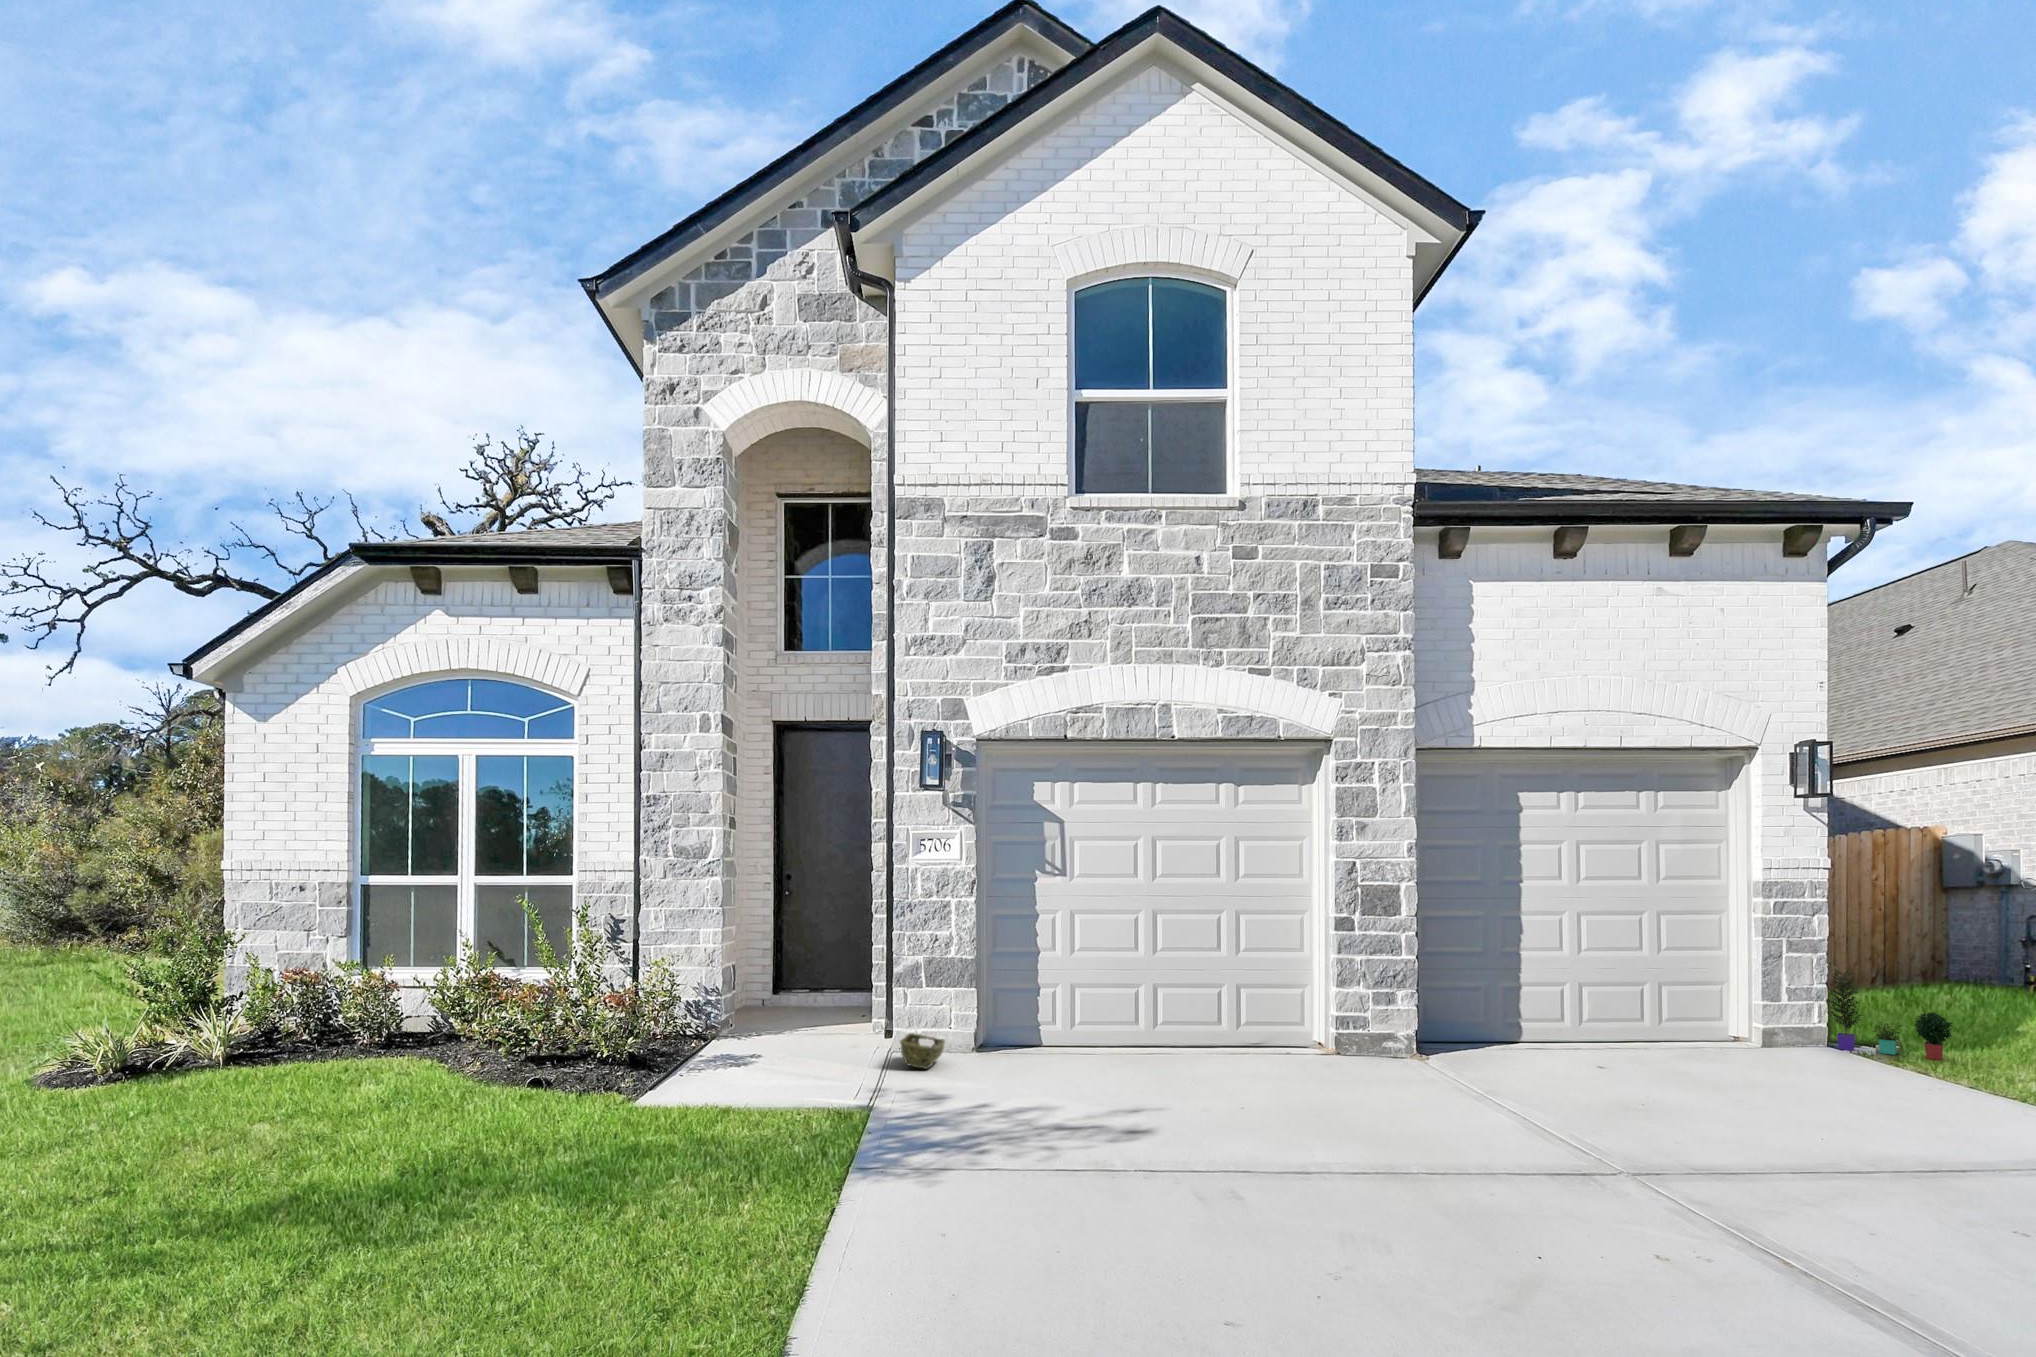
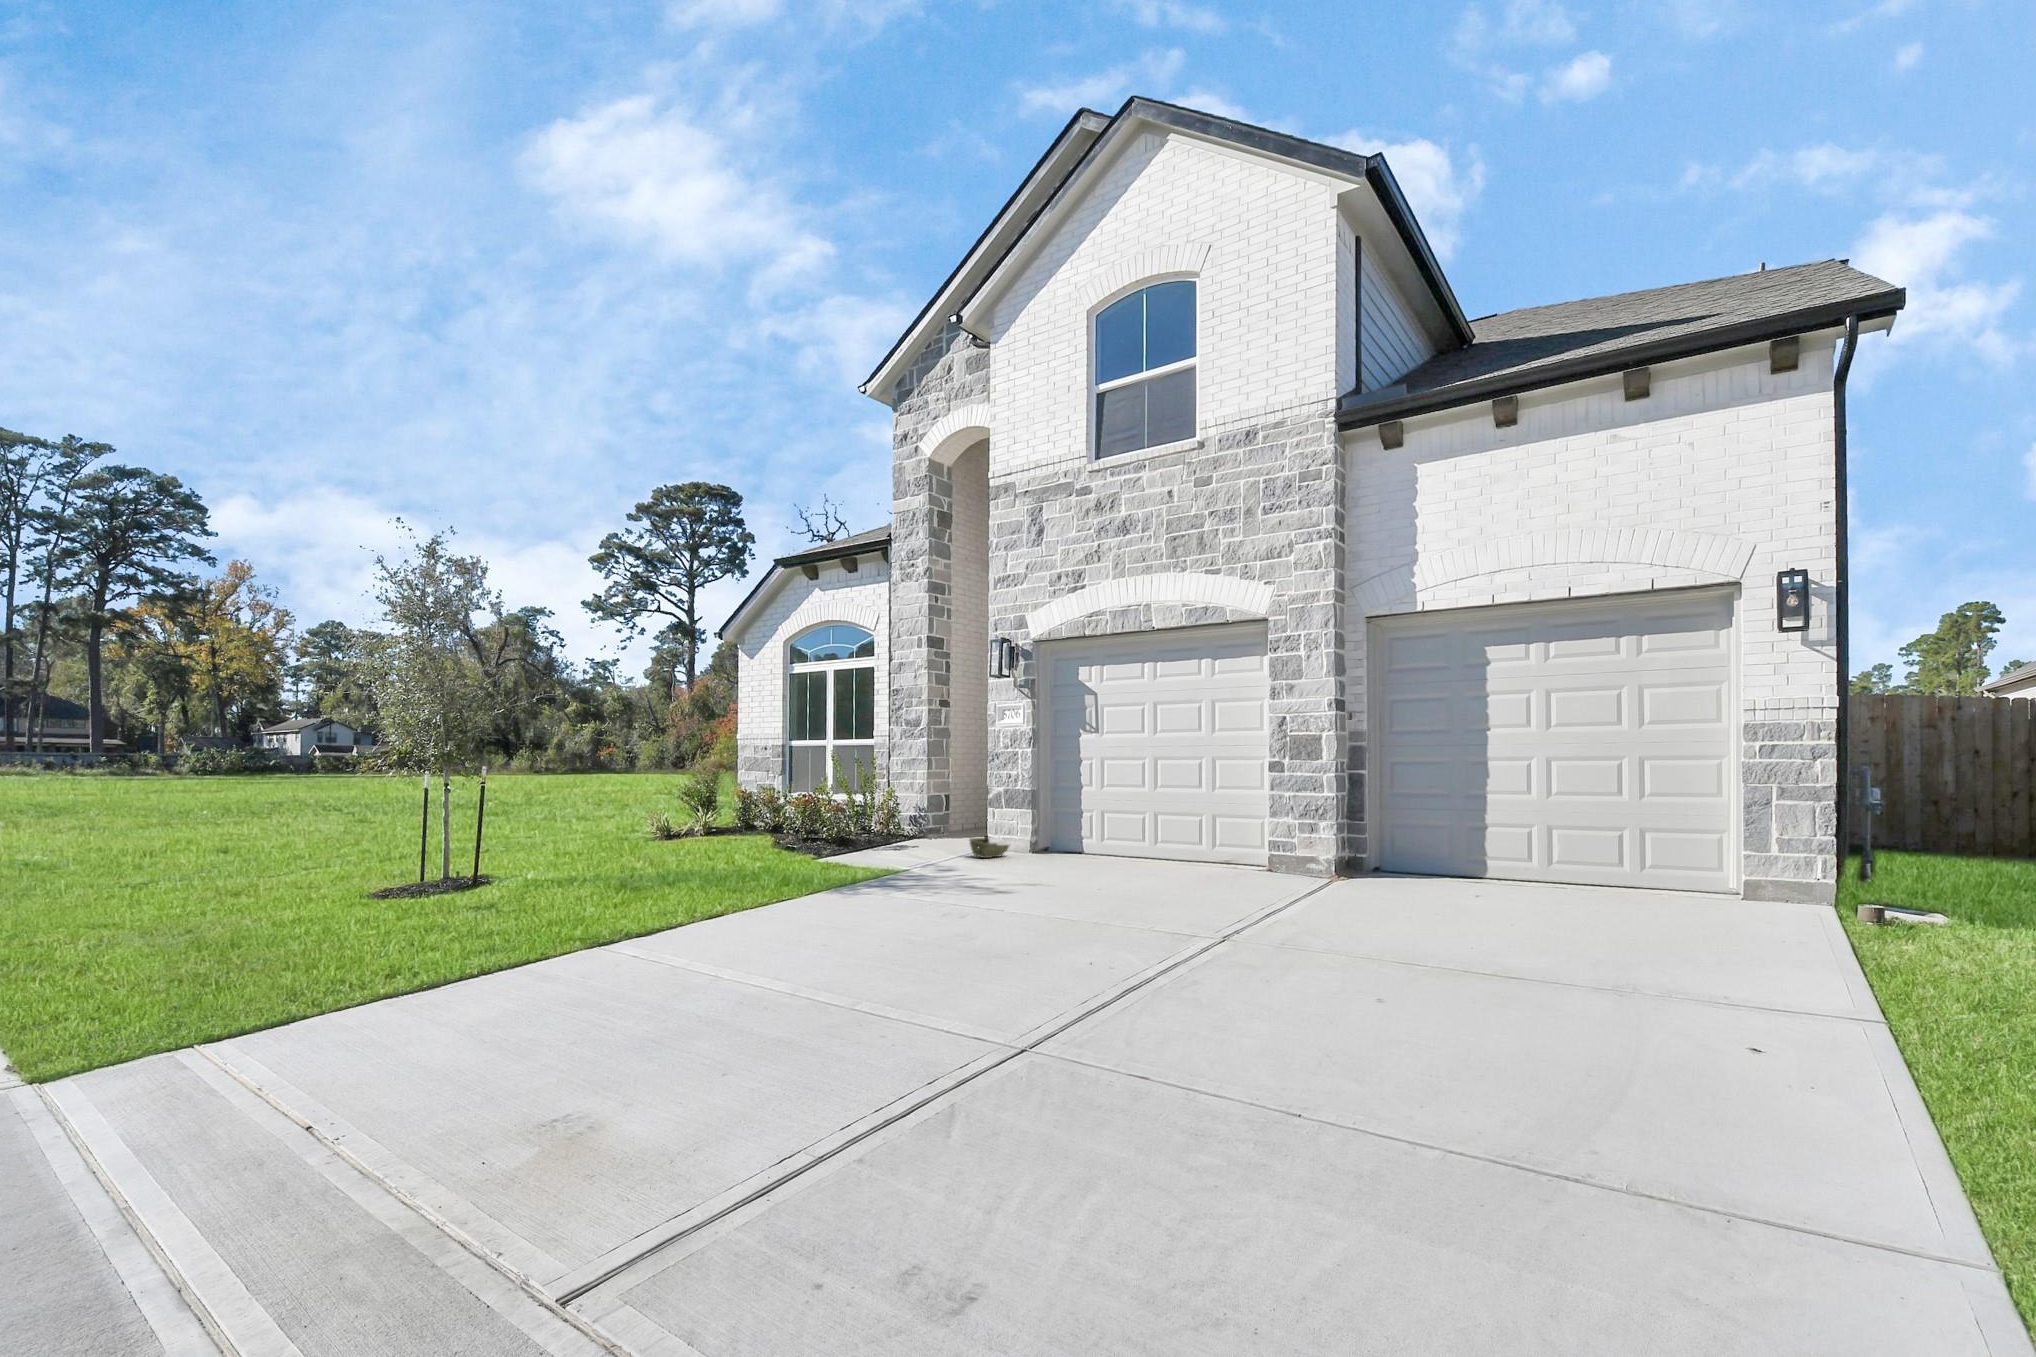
potted plant: present [1827,969,1952,1060] -> none [1822,823,1963,923]

